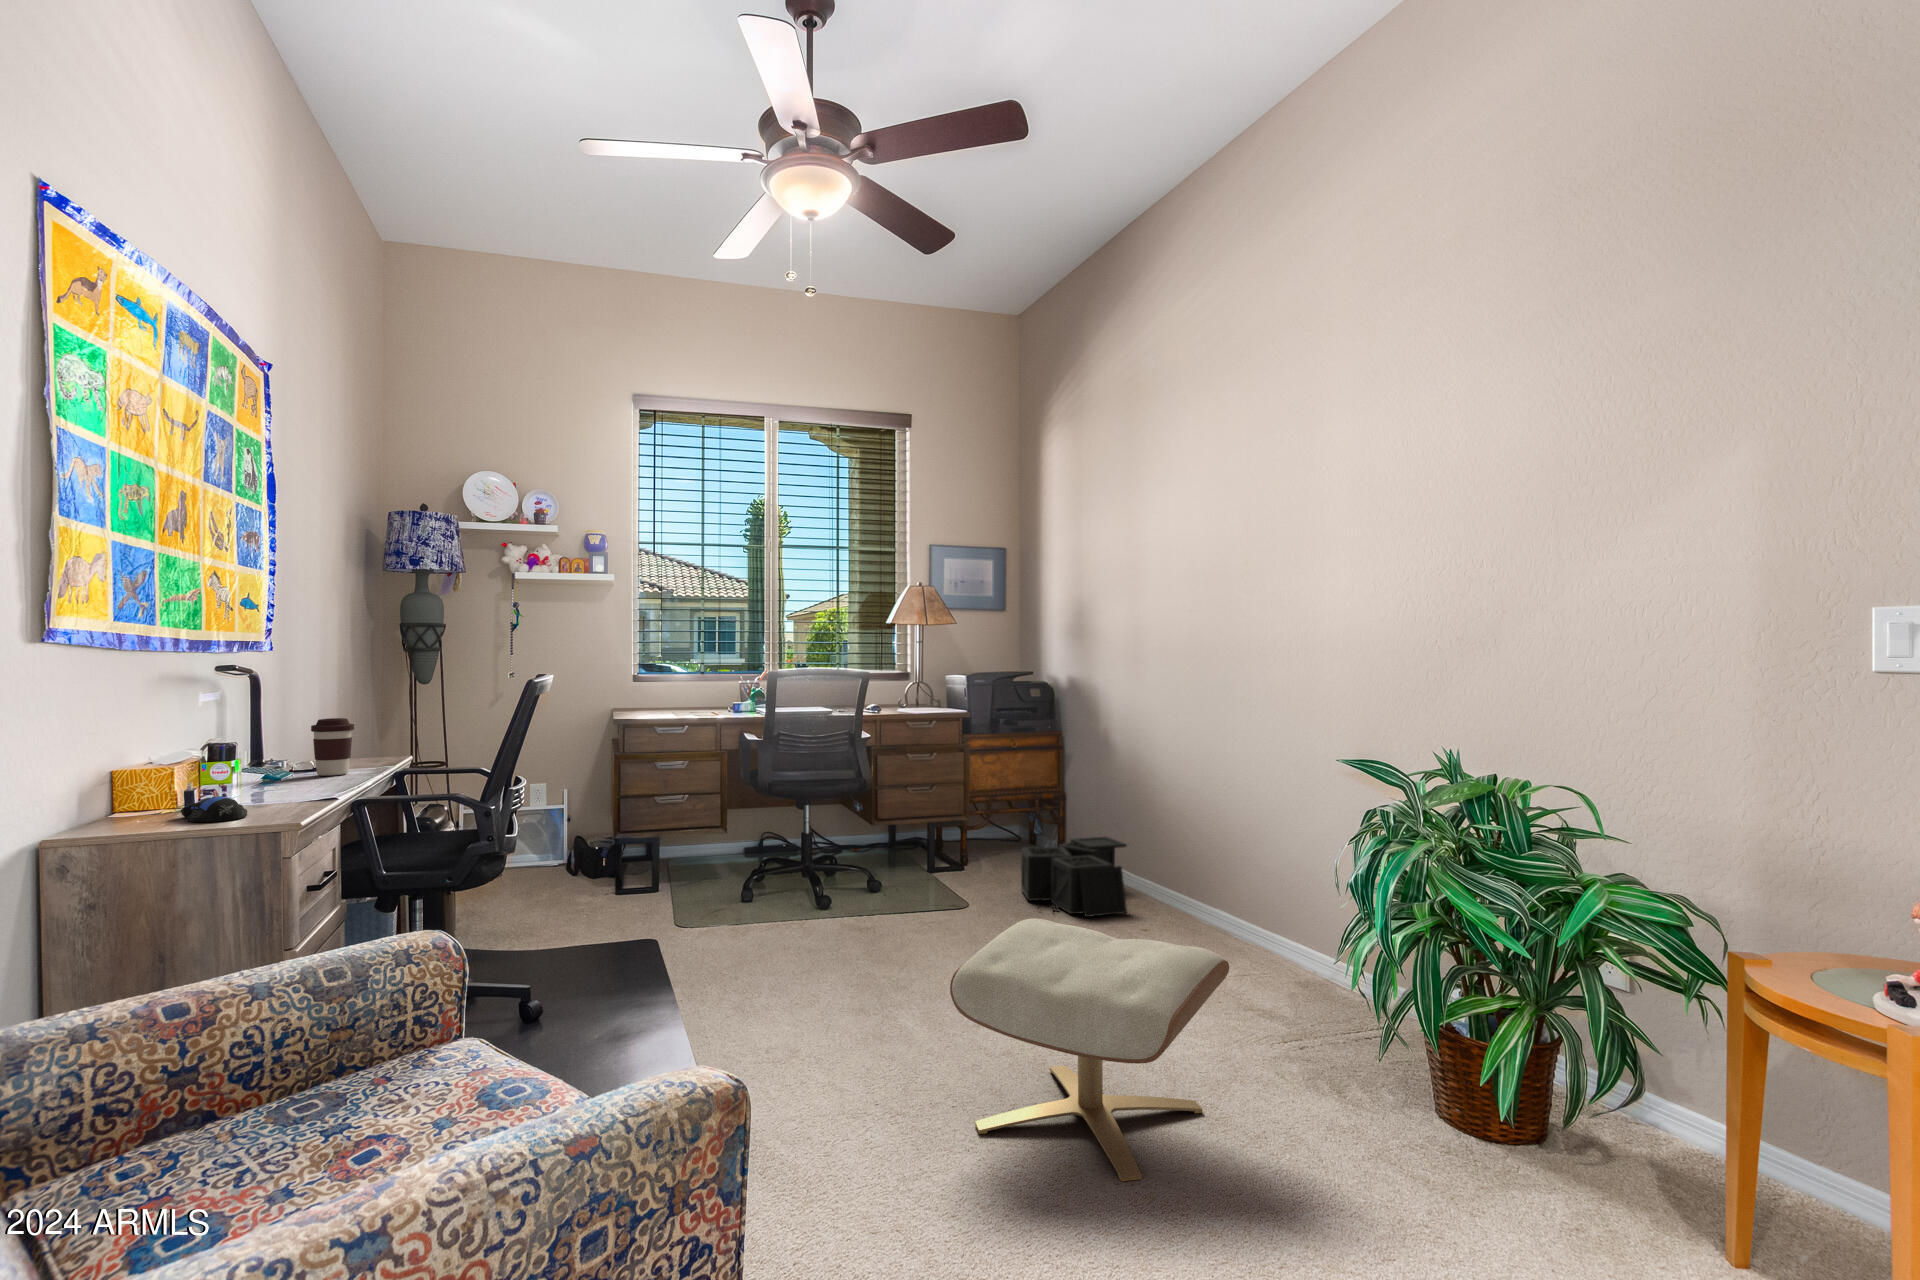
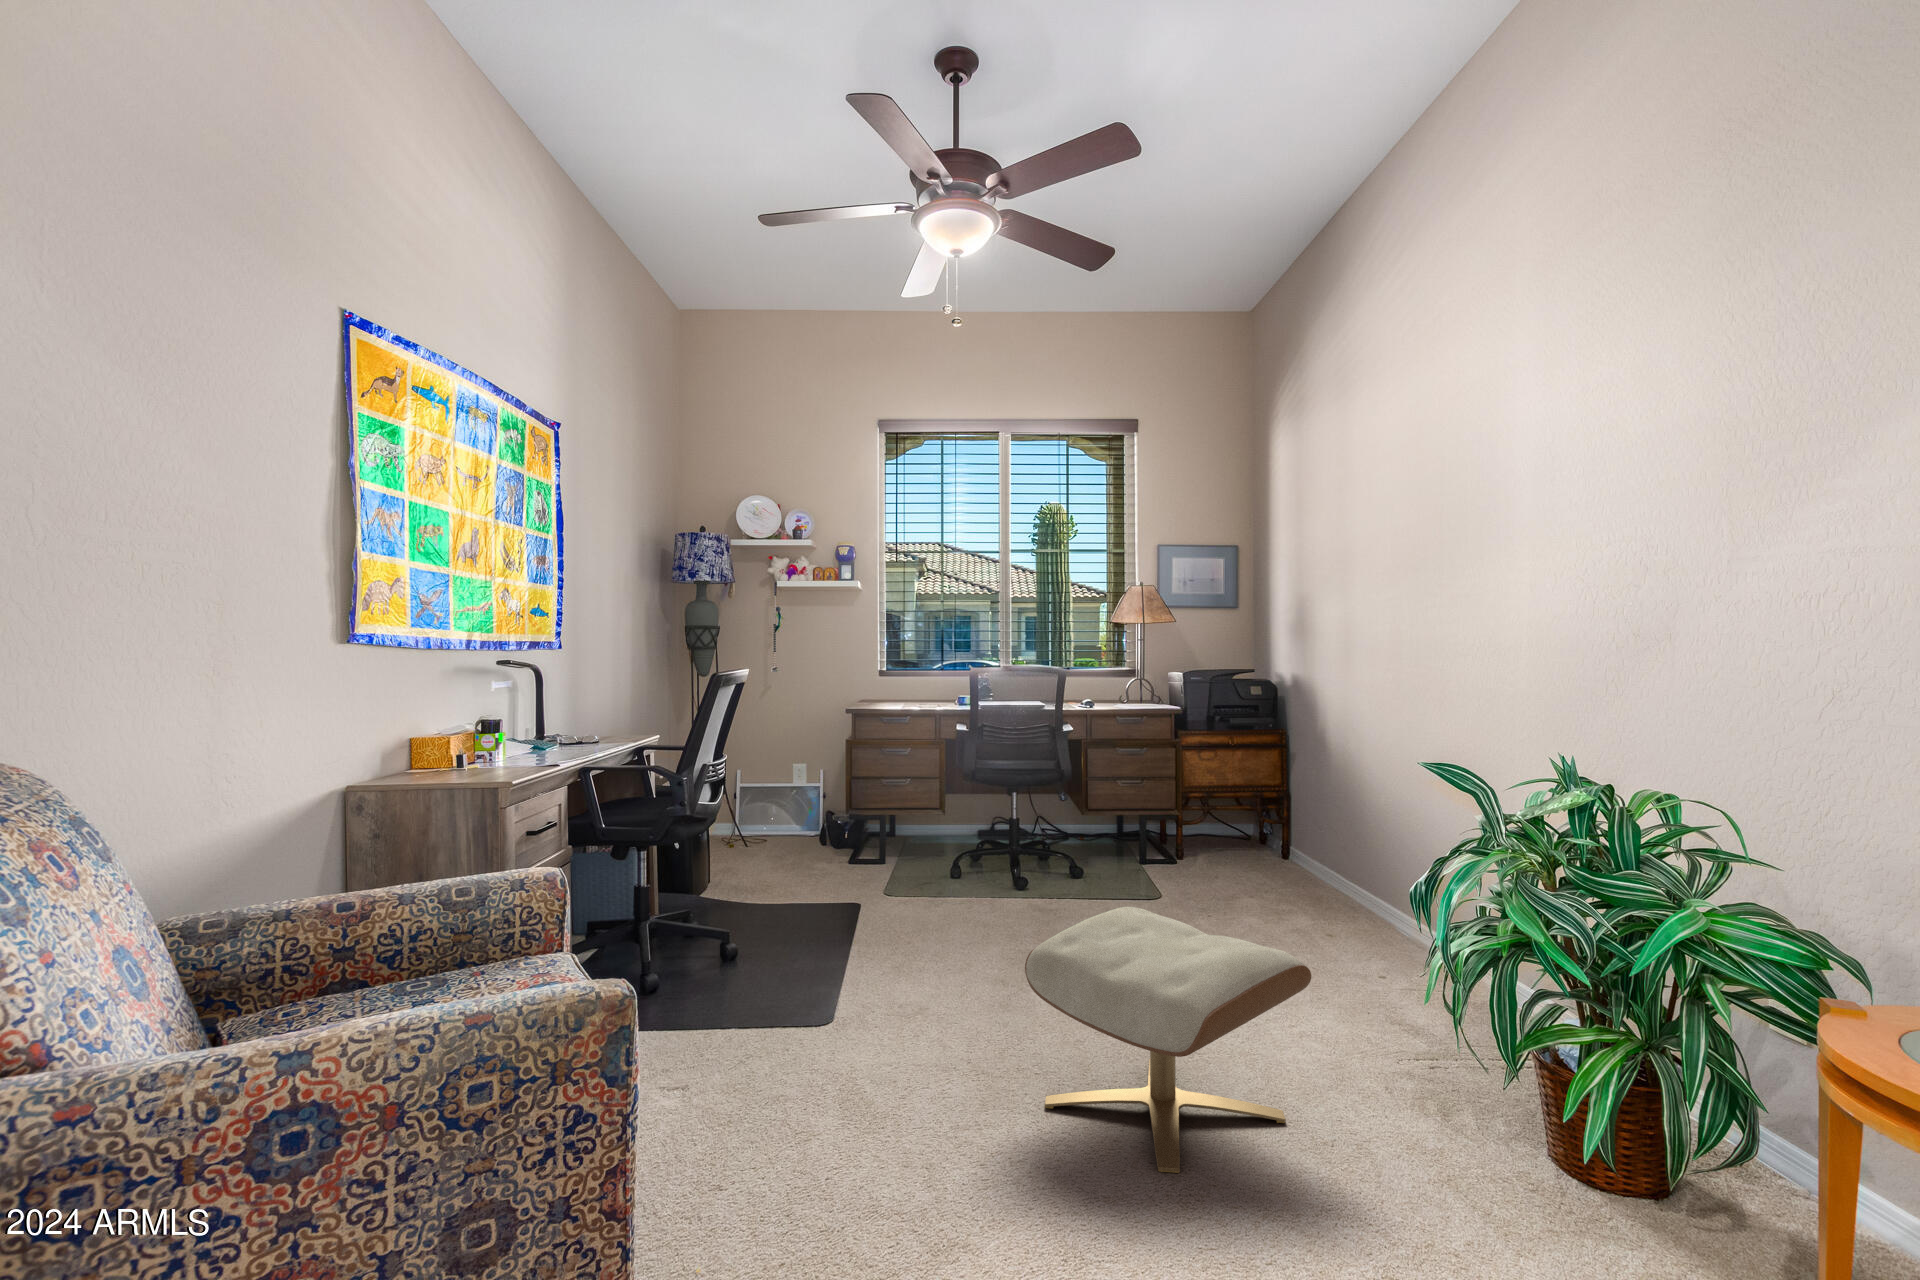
coffee cup: present [311,718,354,776] -> none [547,691,580,739]
computer mouse: present [181,796,247,822] -> none [421,752,464,771]
storage bin: present [1021,837,1127,917] -> none [1230,835,1350,919]

